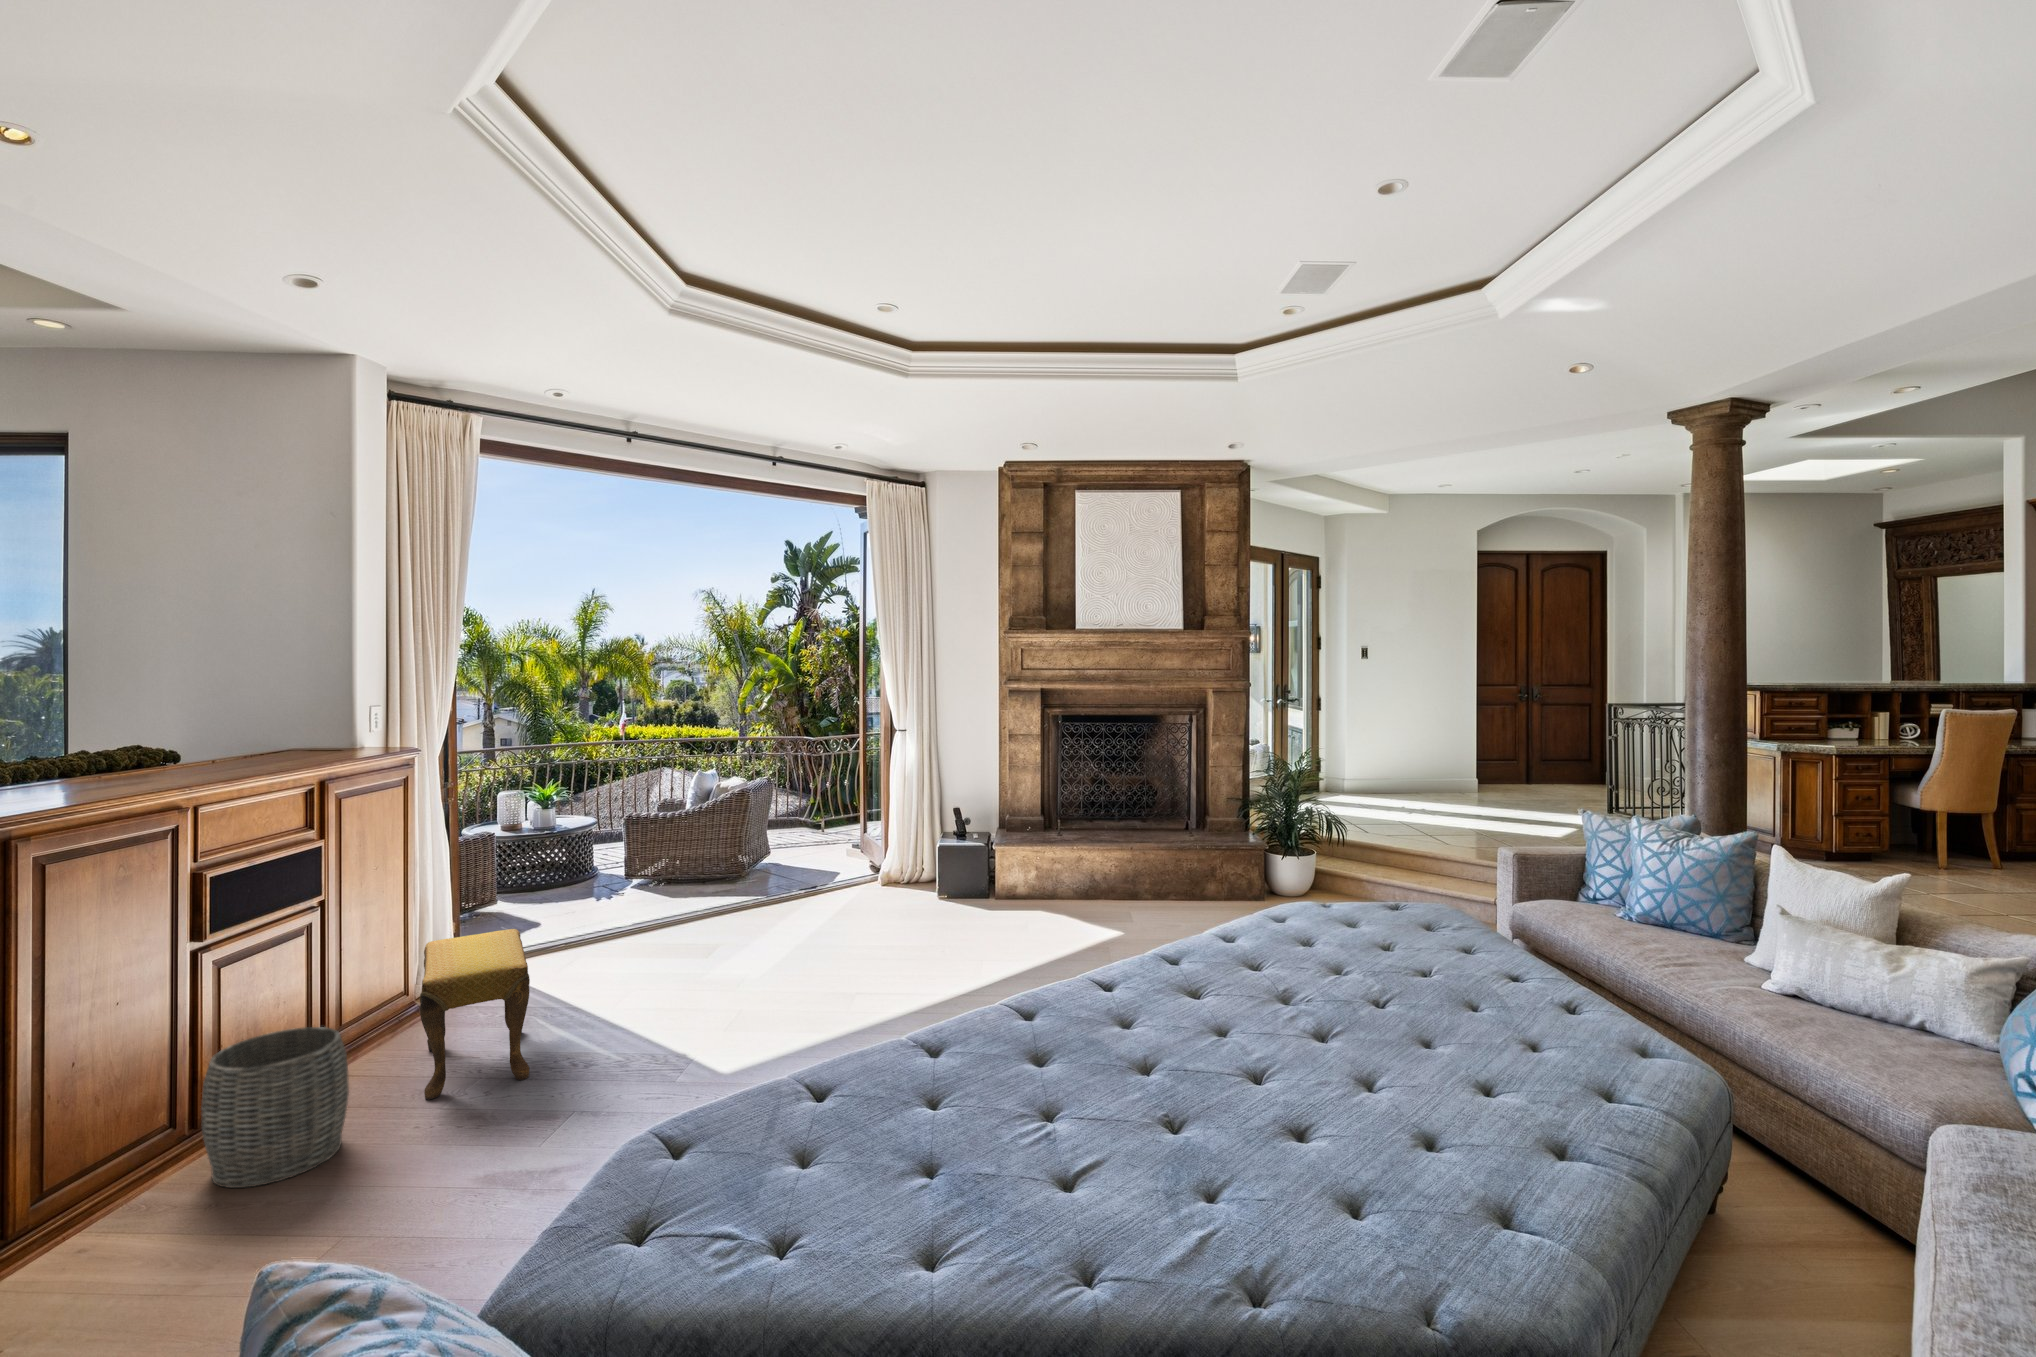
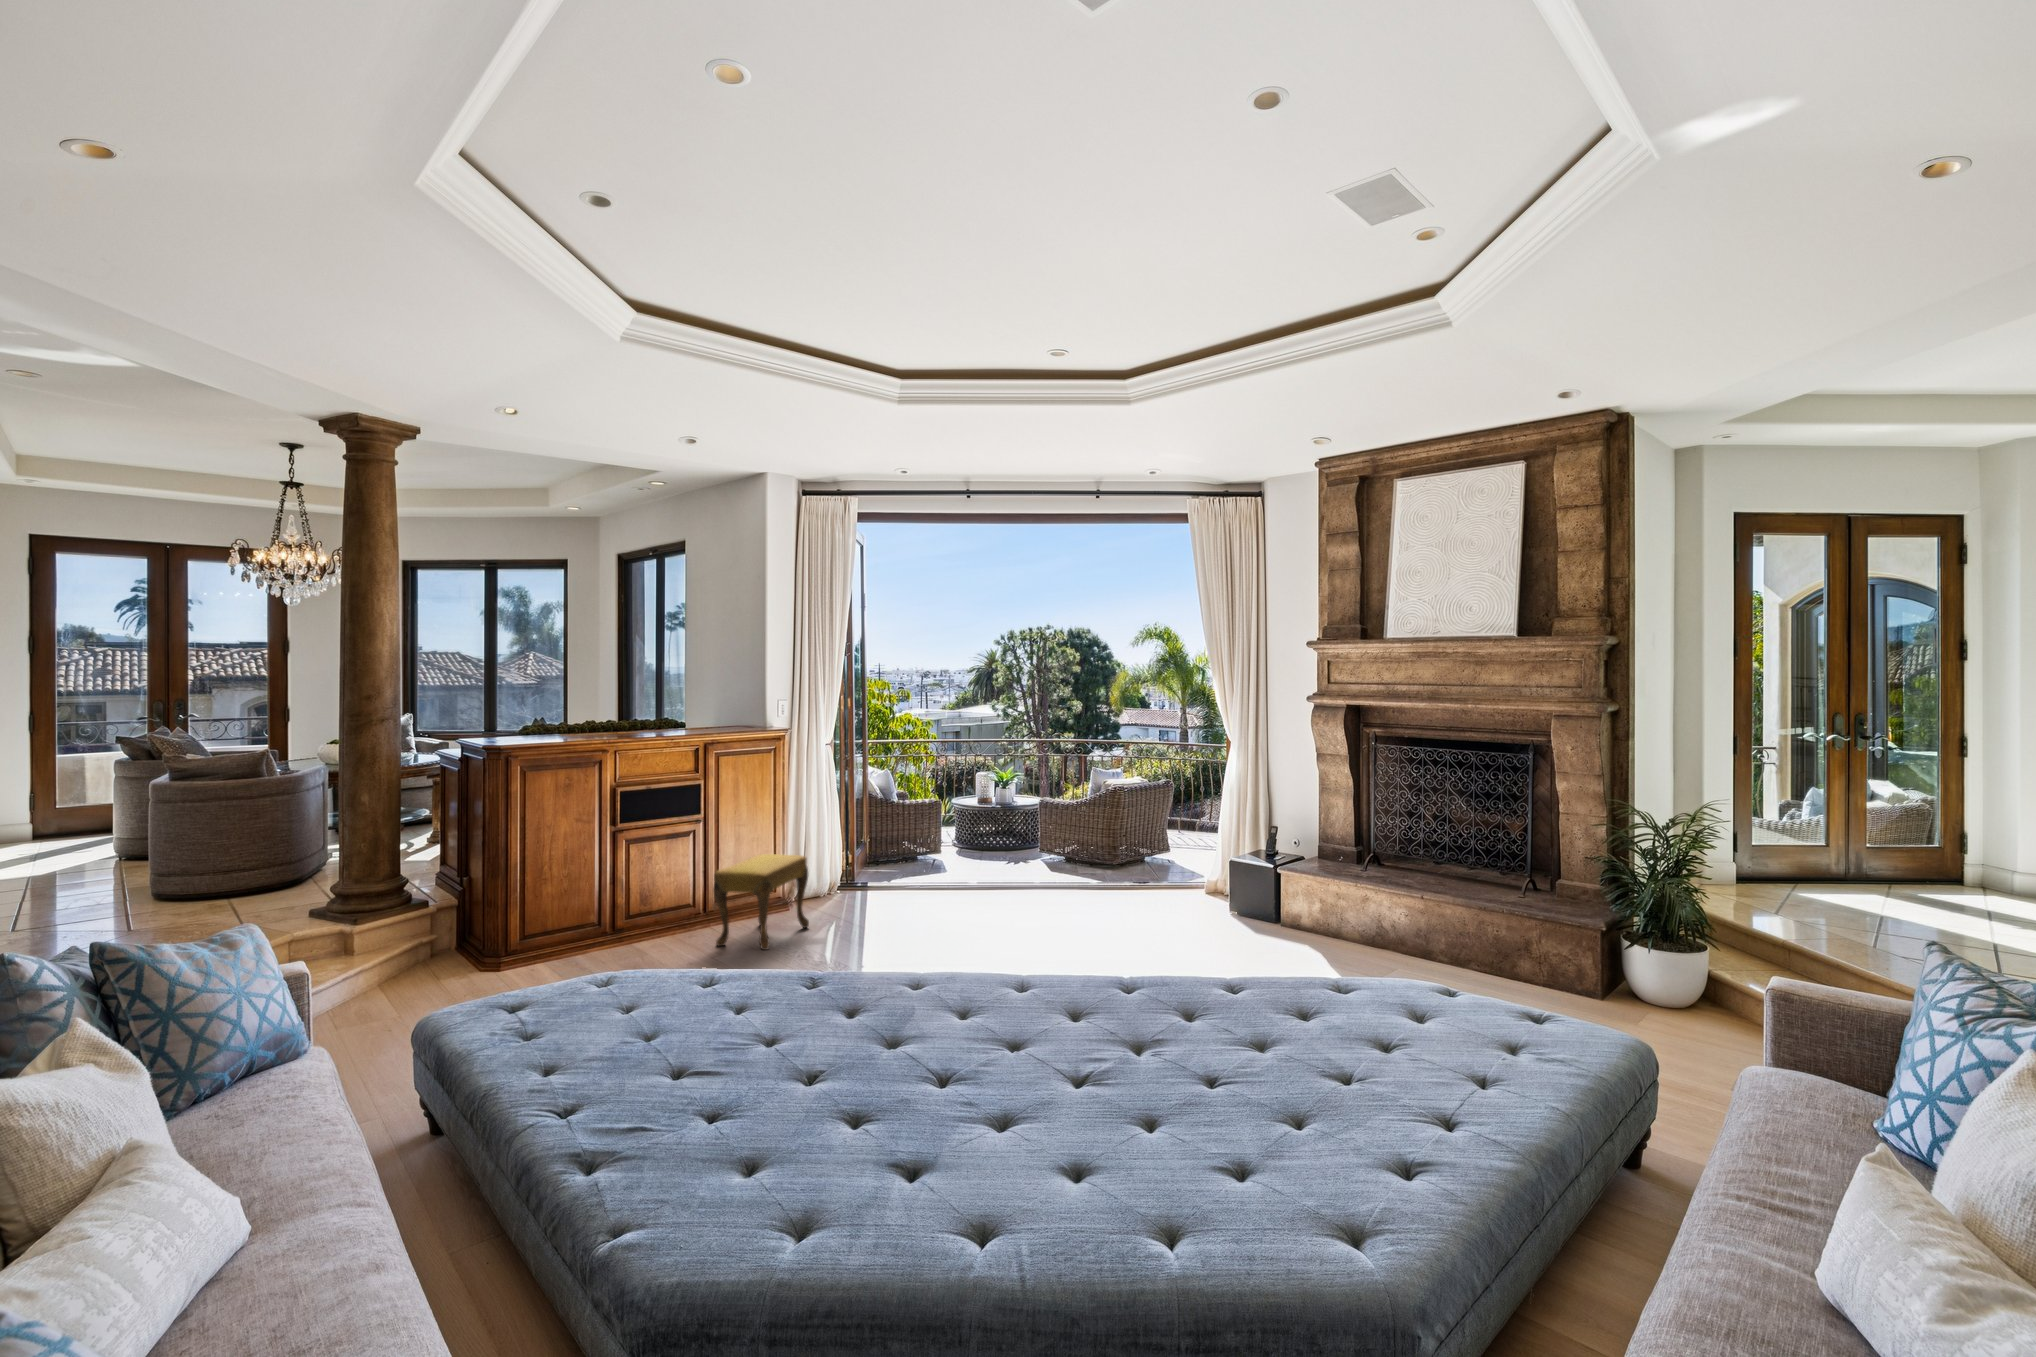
woven basket: present [201,1027,349,1188] -> none [599,882,668,959]

